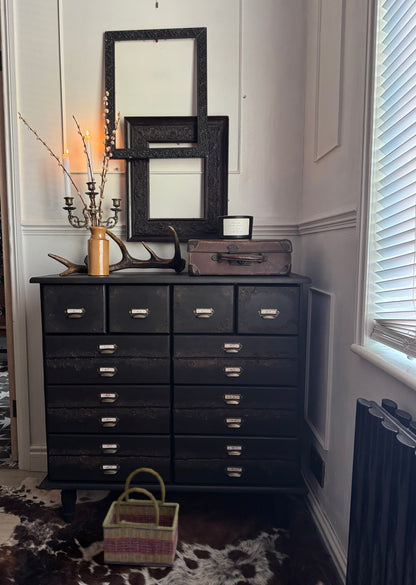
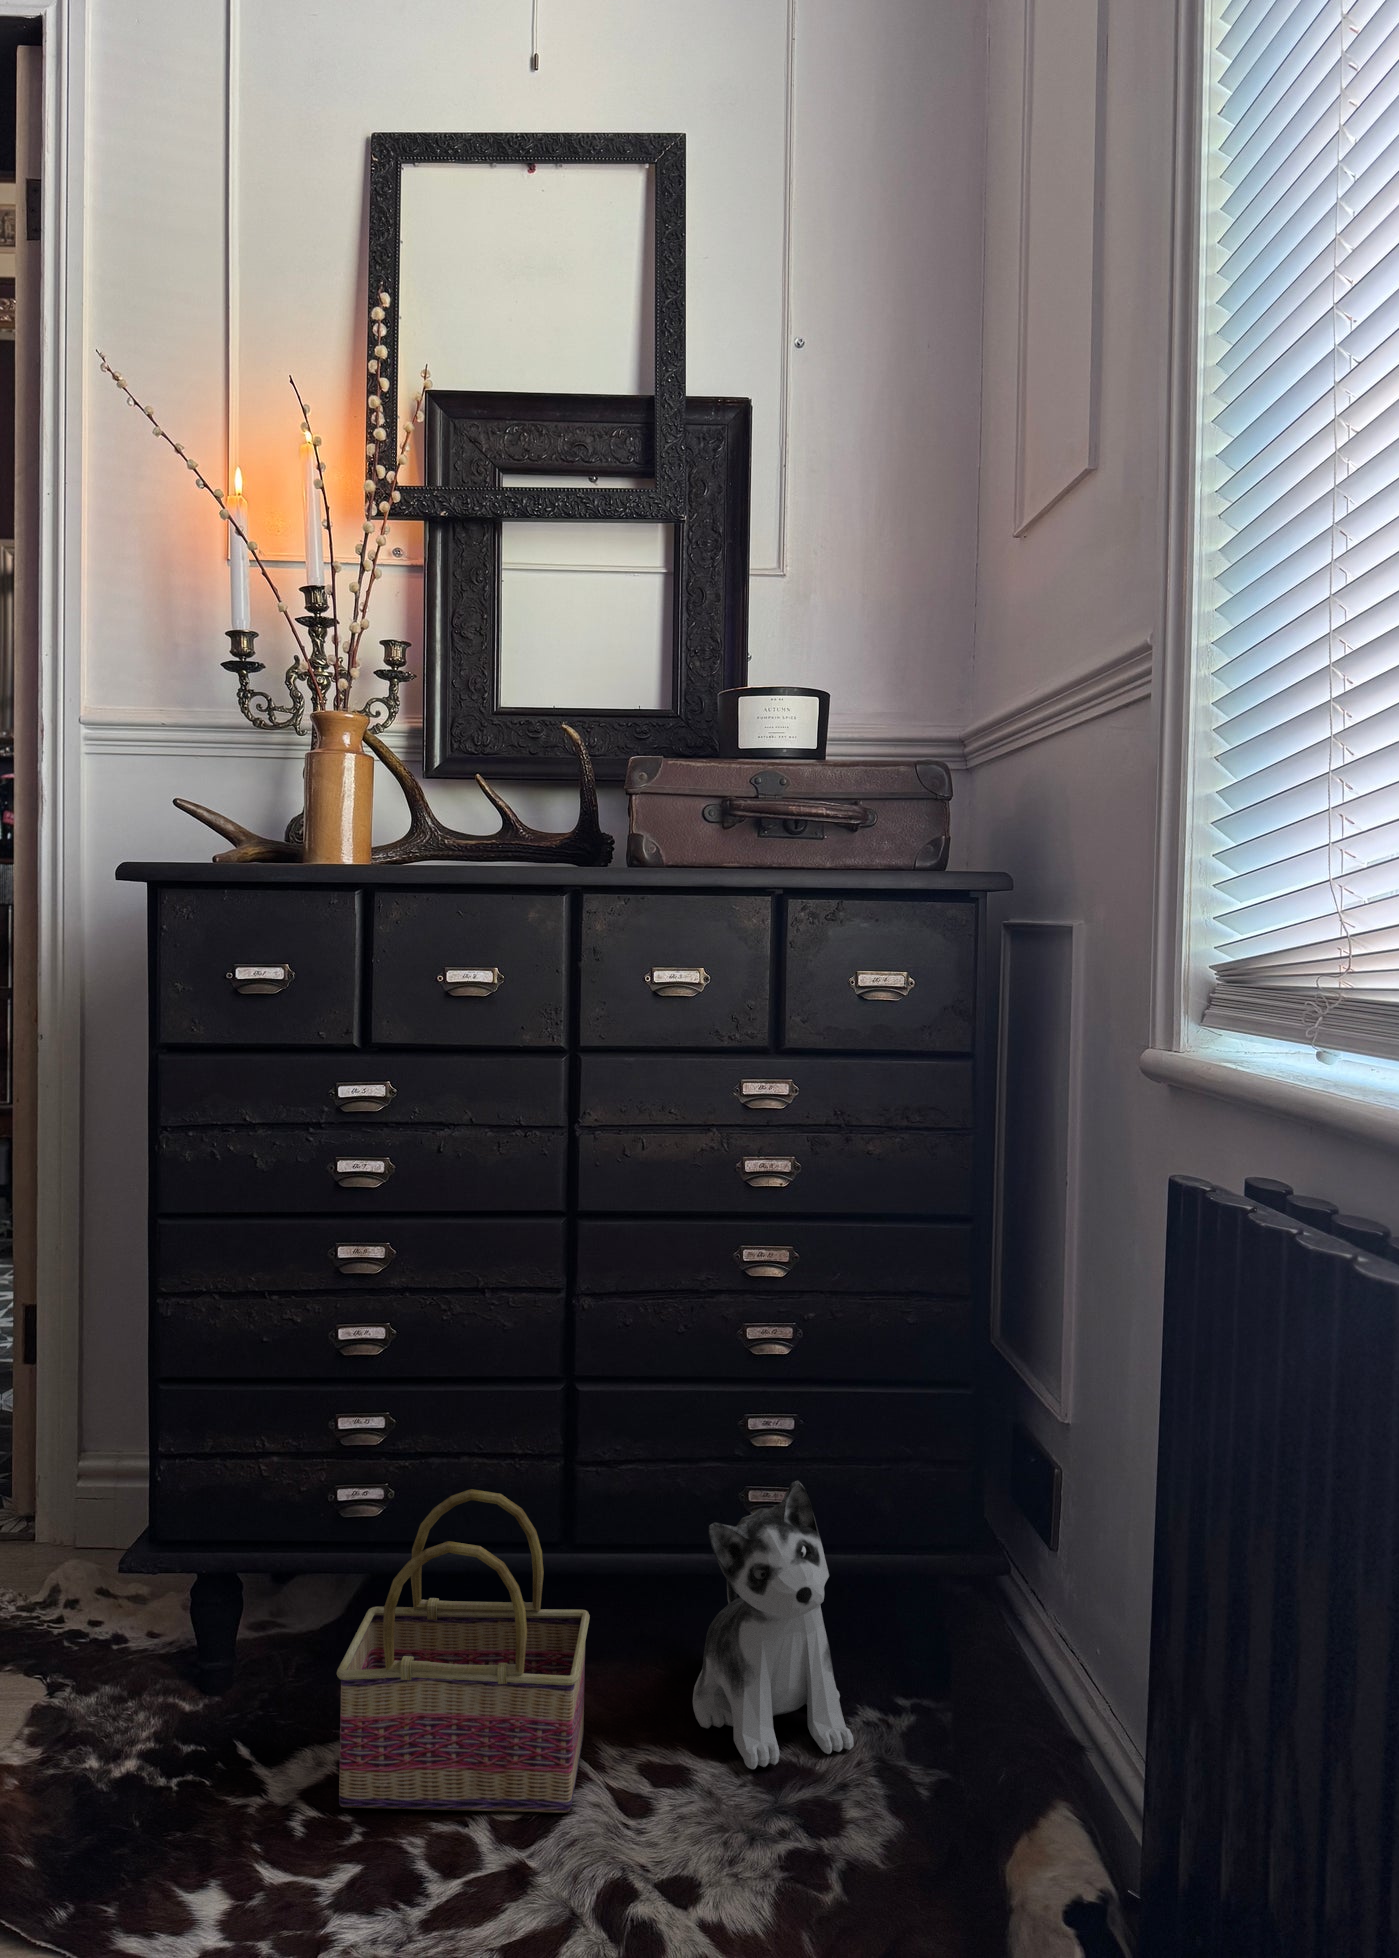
plush toy: none [211,466,259,553] -> present [693,1481,853,1769]

